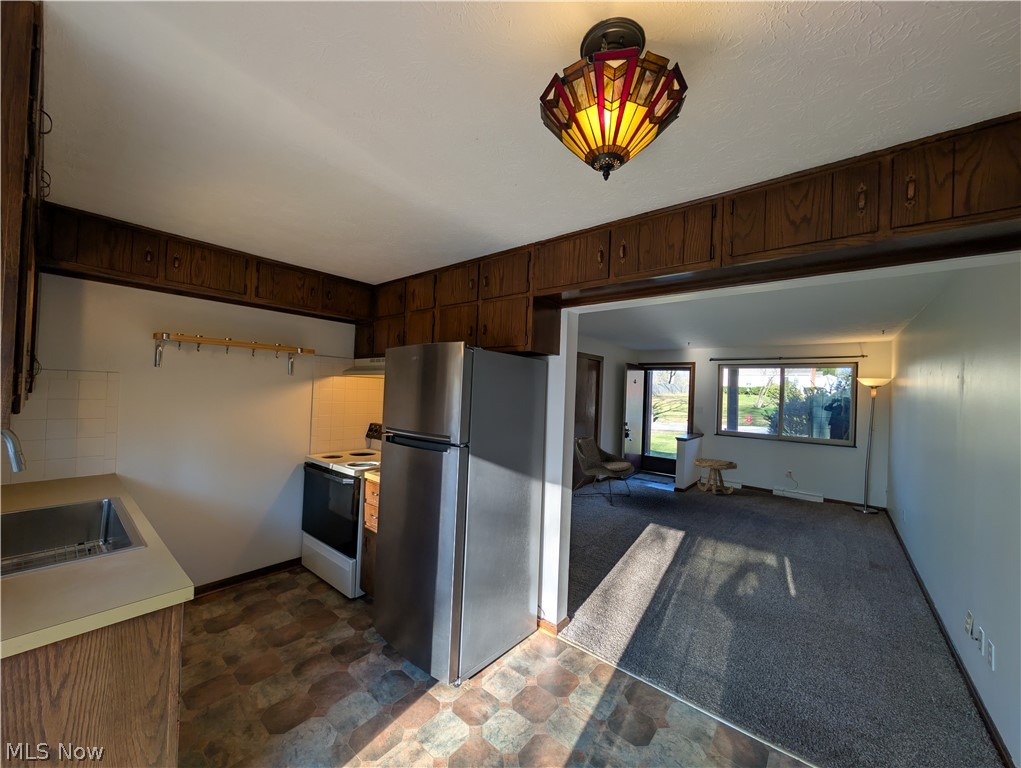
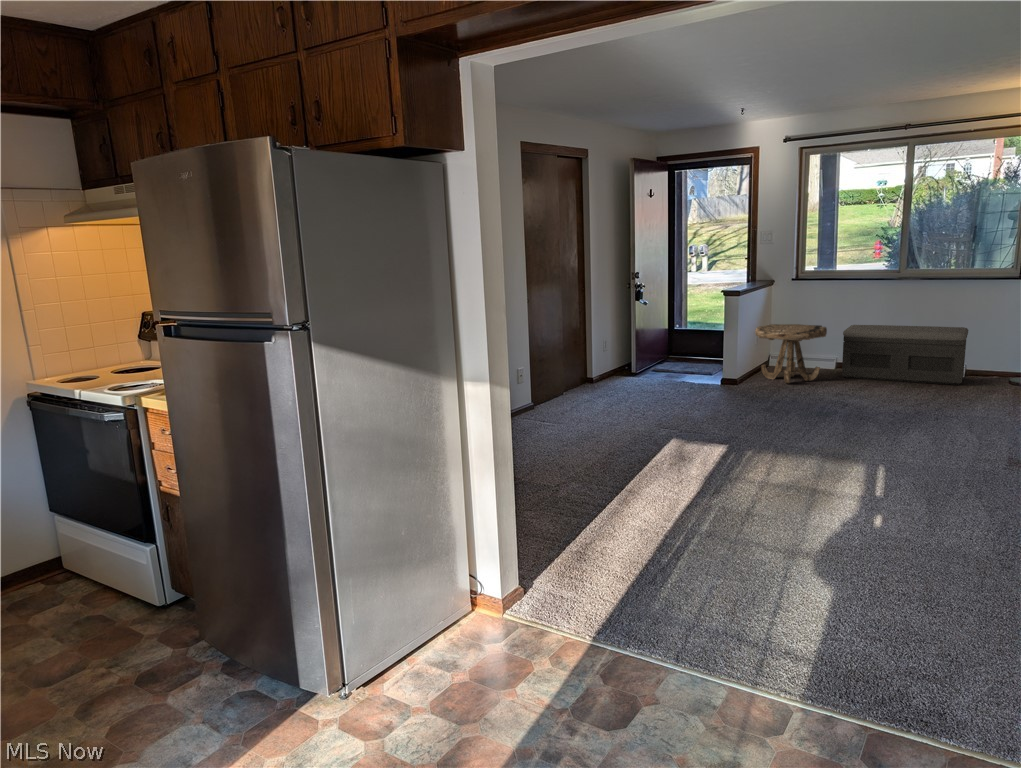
lounge chair: present [574,436,634,505] -> none [542,304,651,418]
storage bench: none [746,463,825,507] -> present [842,325,968,385]

